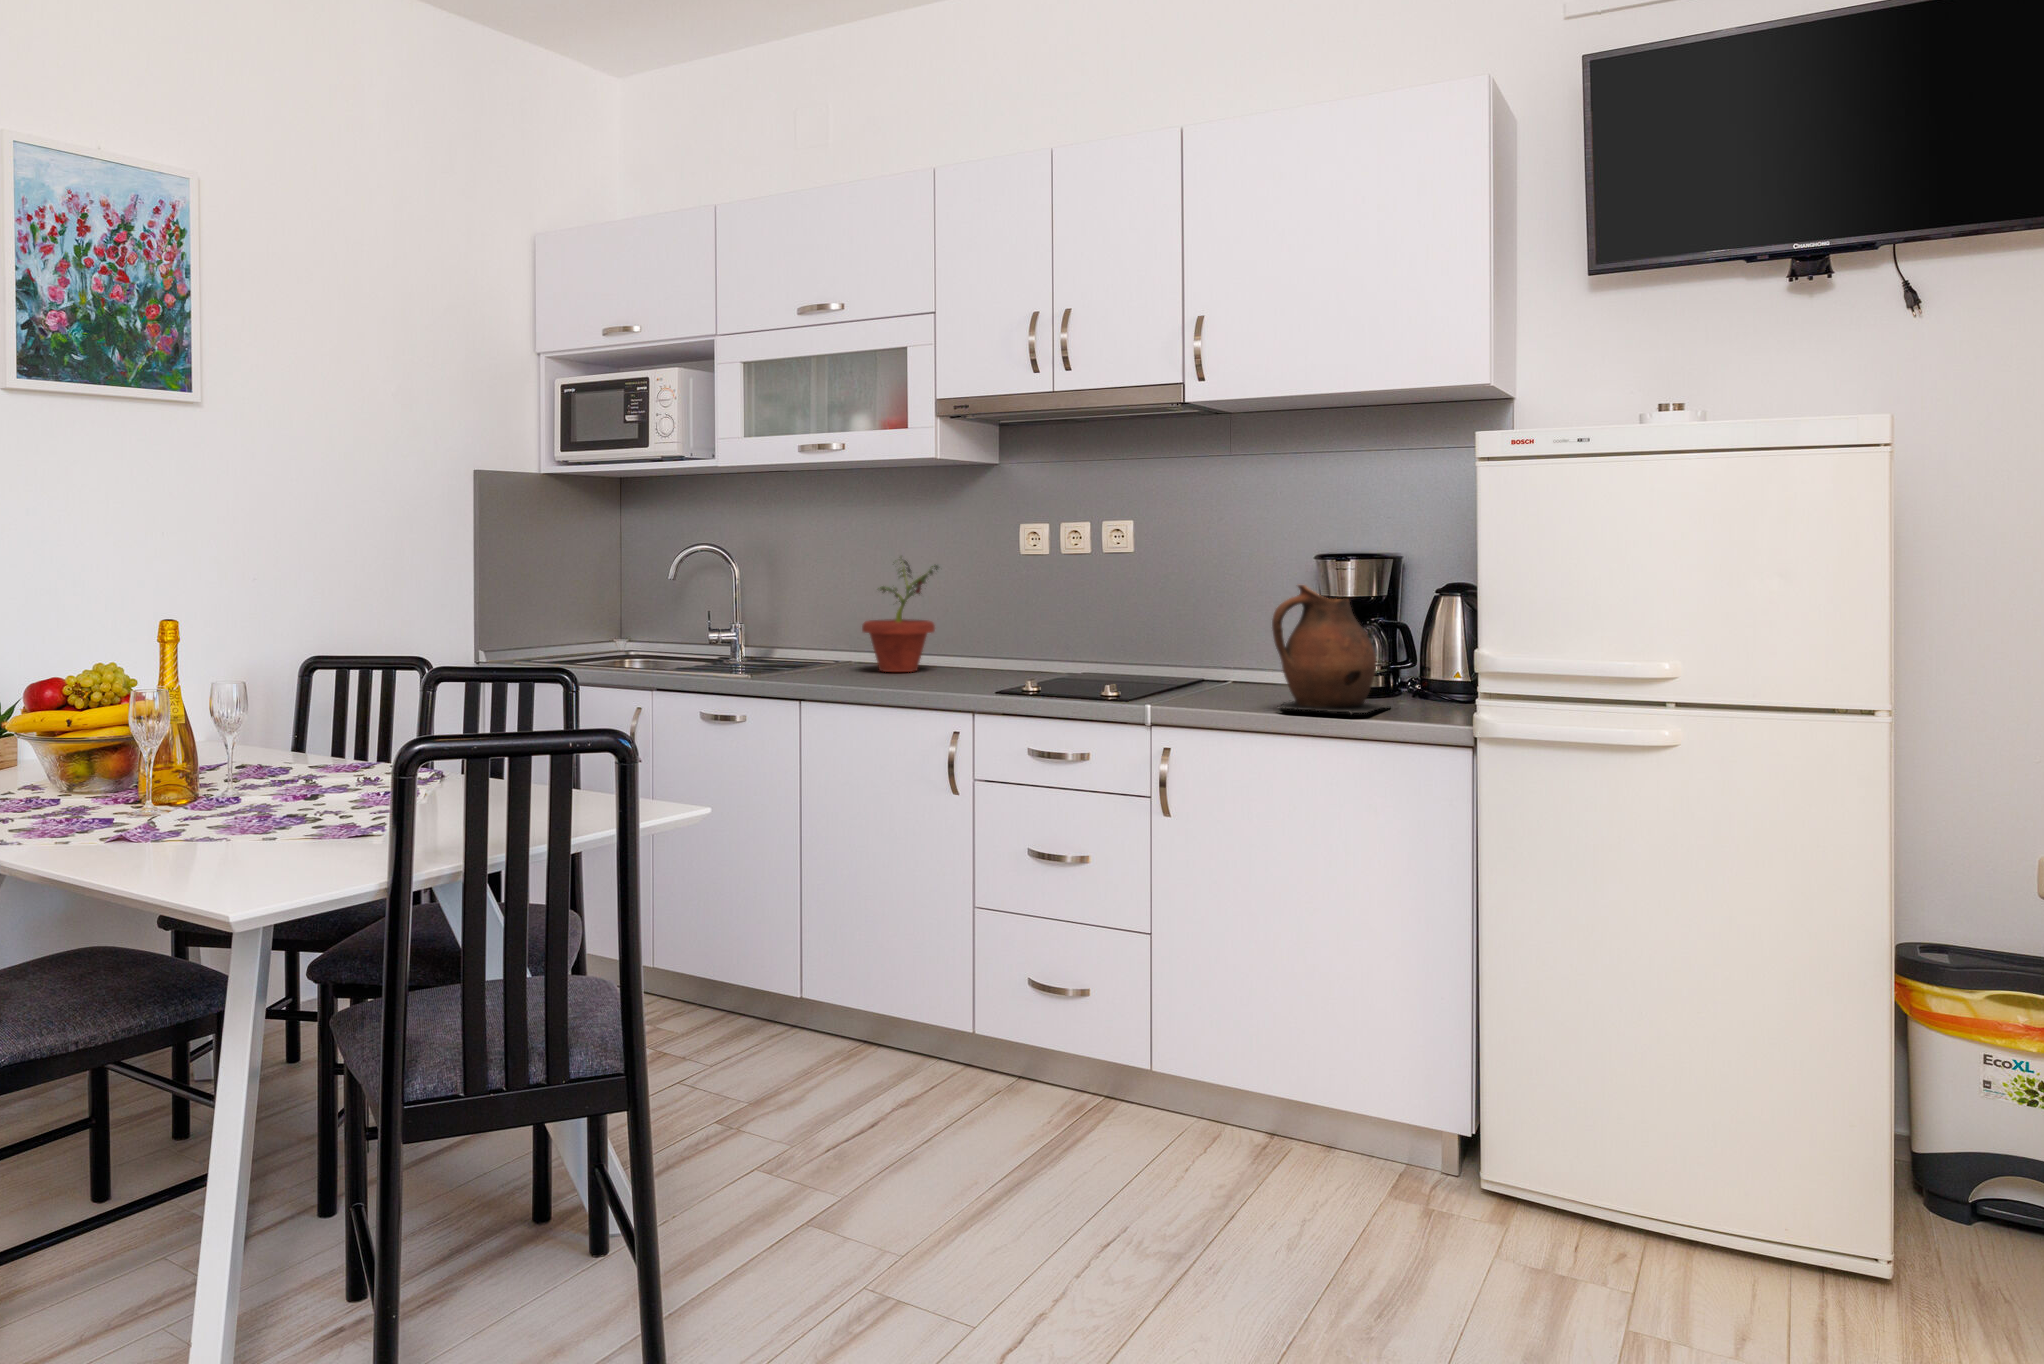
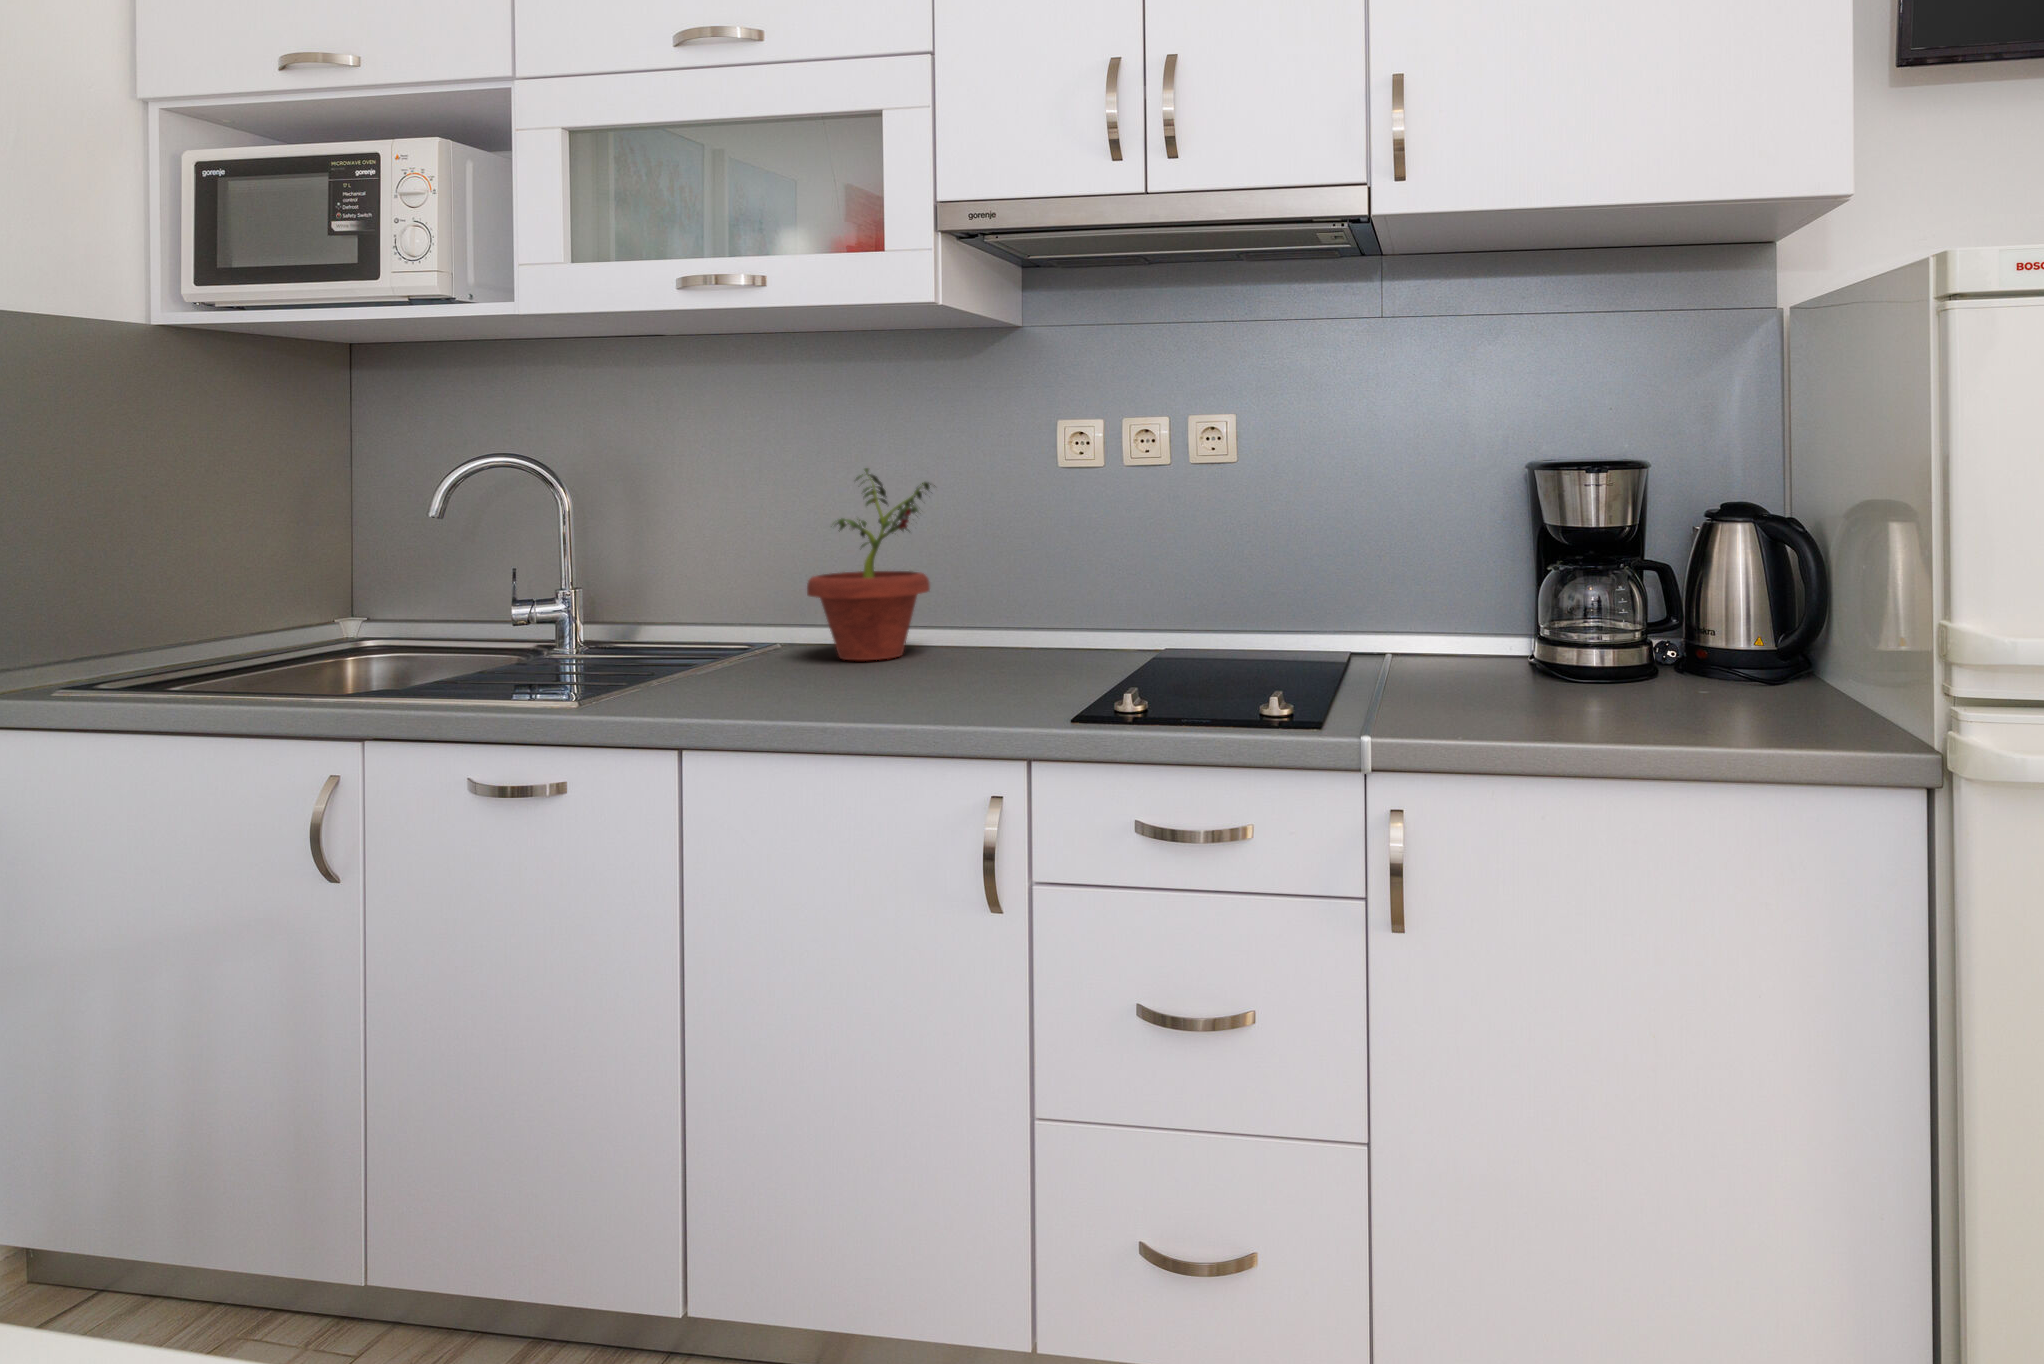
ceramic pitcher: present [1272,585,1390,714] -> none [1567,506,1739,717]

